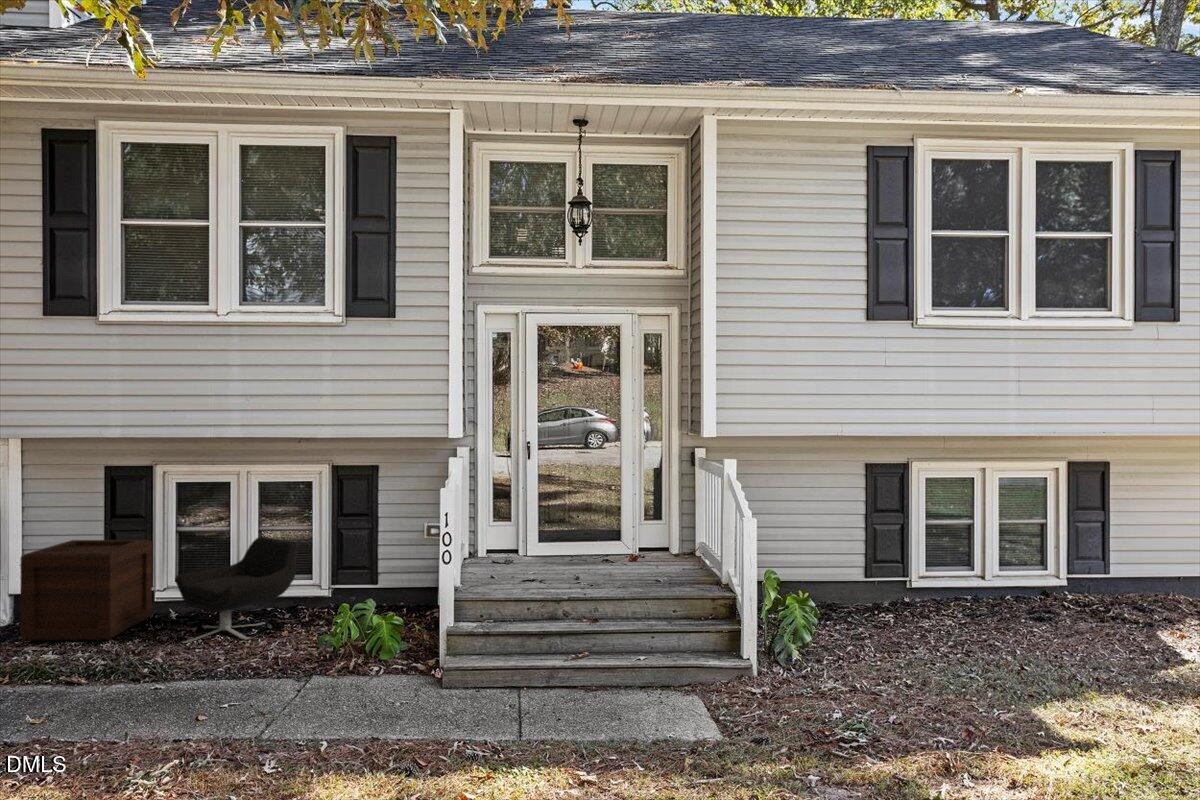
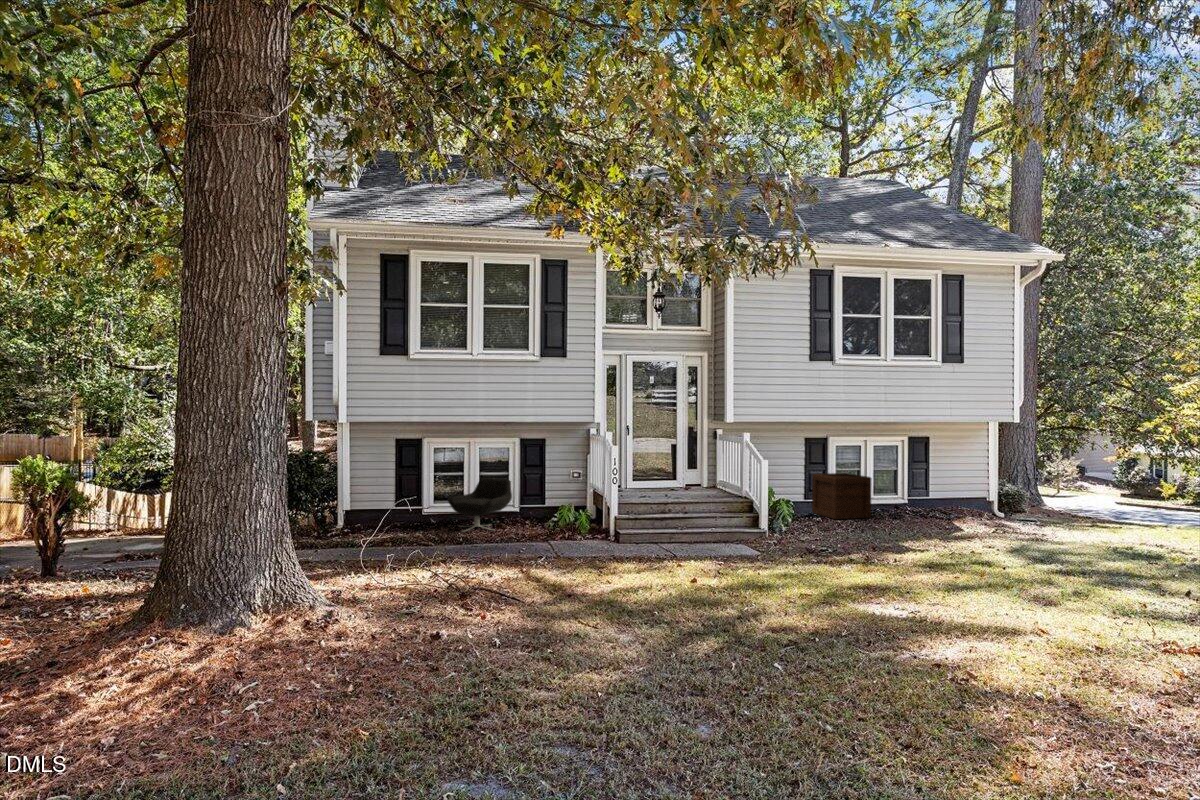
wooden crate: present [20,540,152,641] -> present [812,473,871,519]

